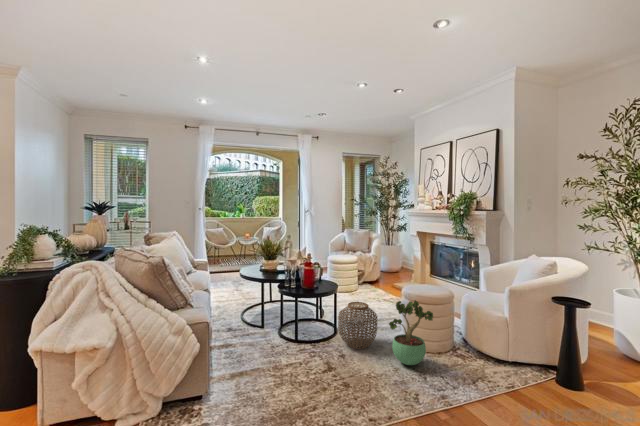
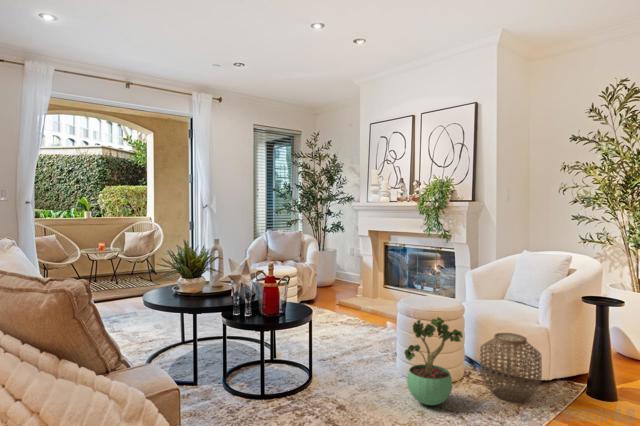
woven basket: present [338,302,378,349] -> present [480,333,542,402]

